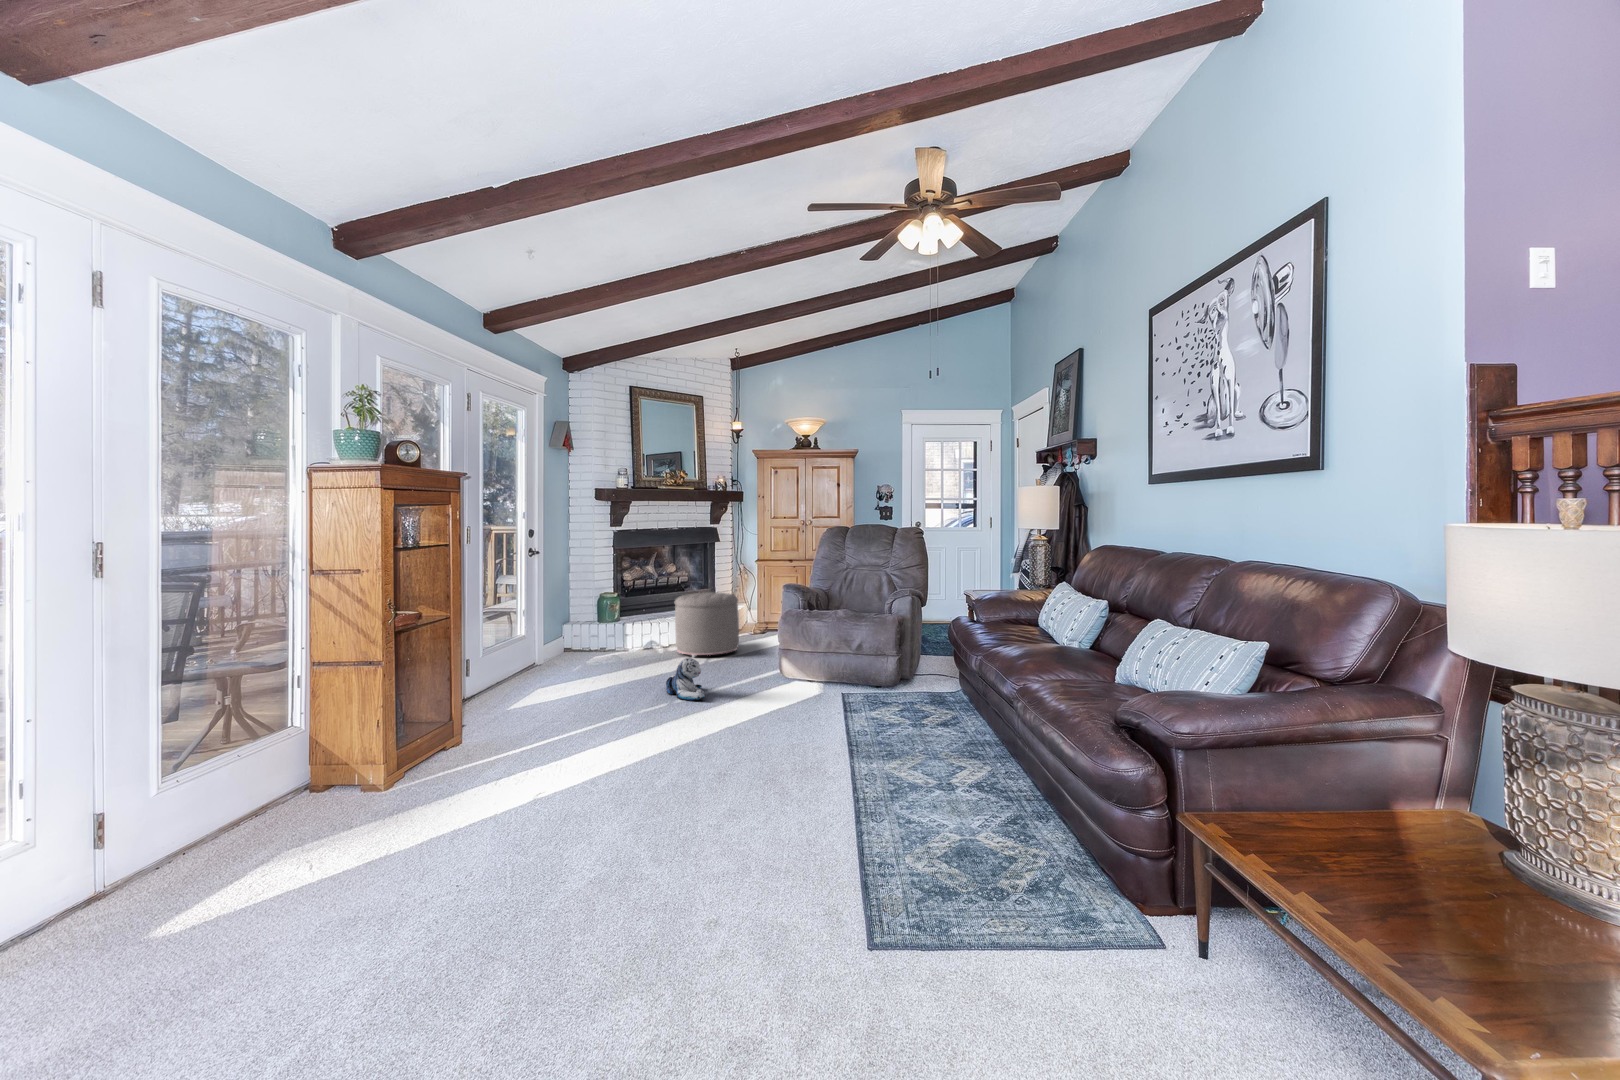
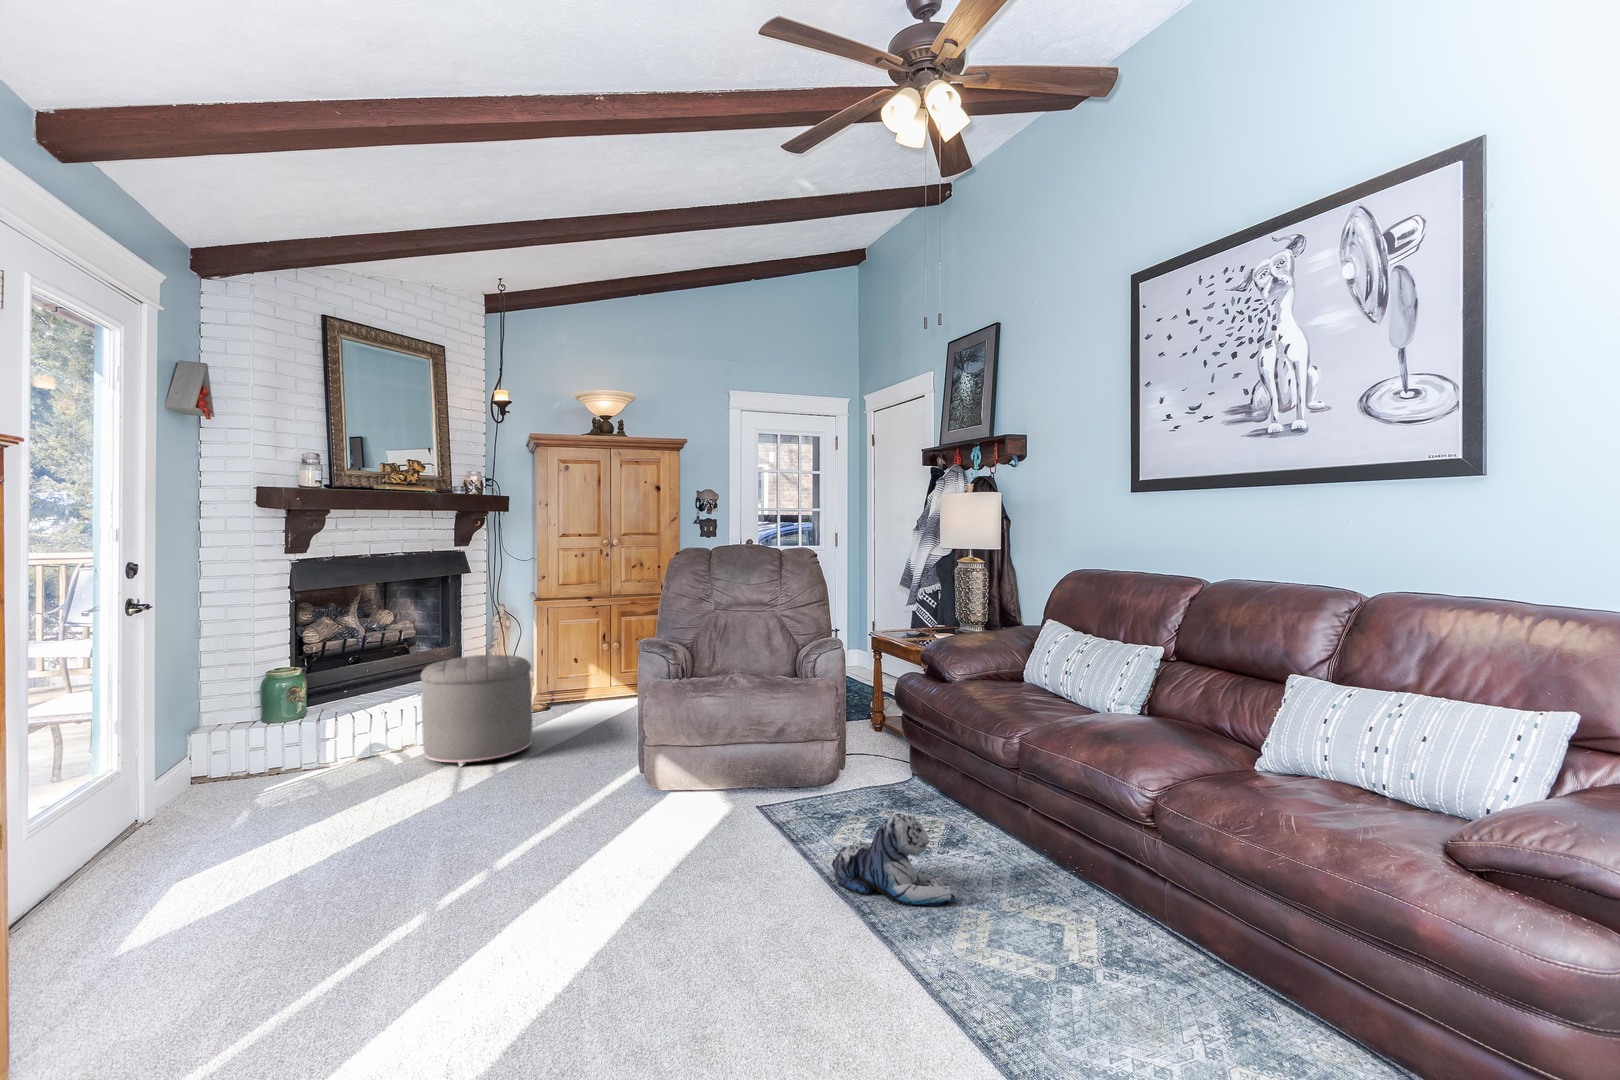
plush toy: present [666,658,705,701] -> present [832,813,959,906]

